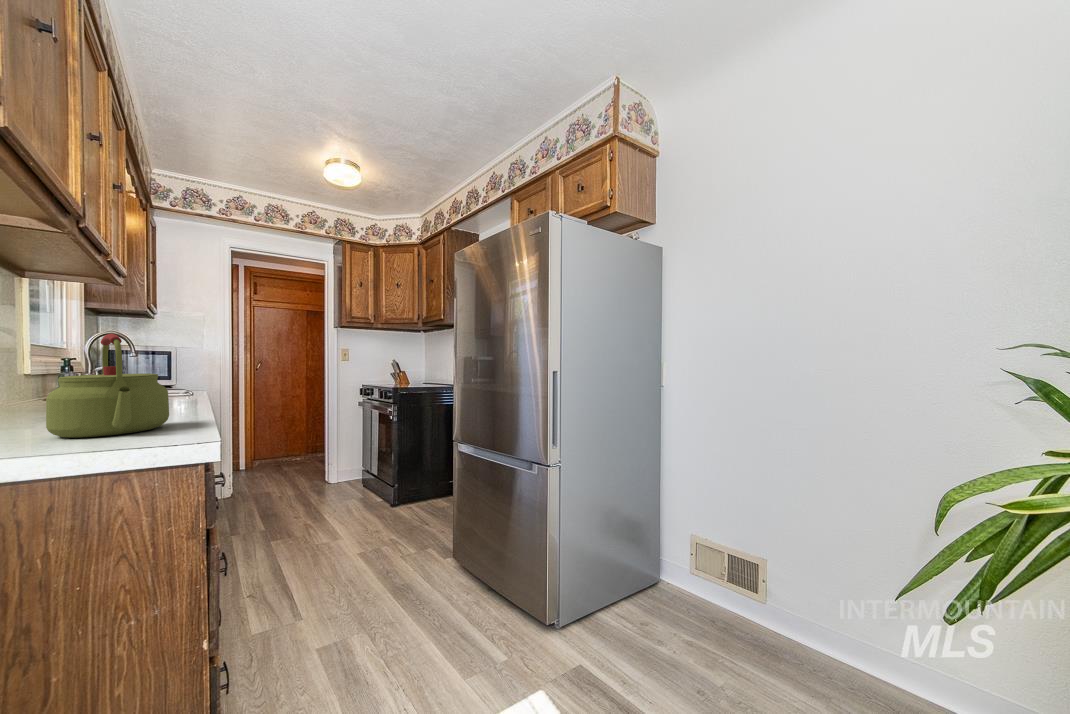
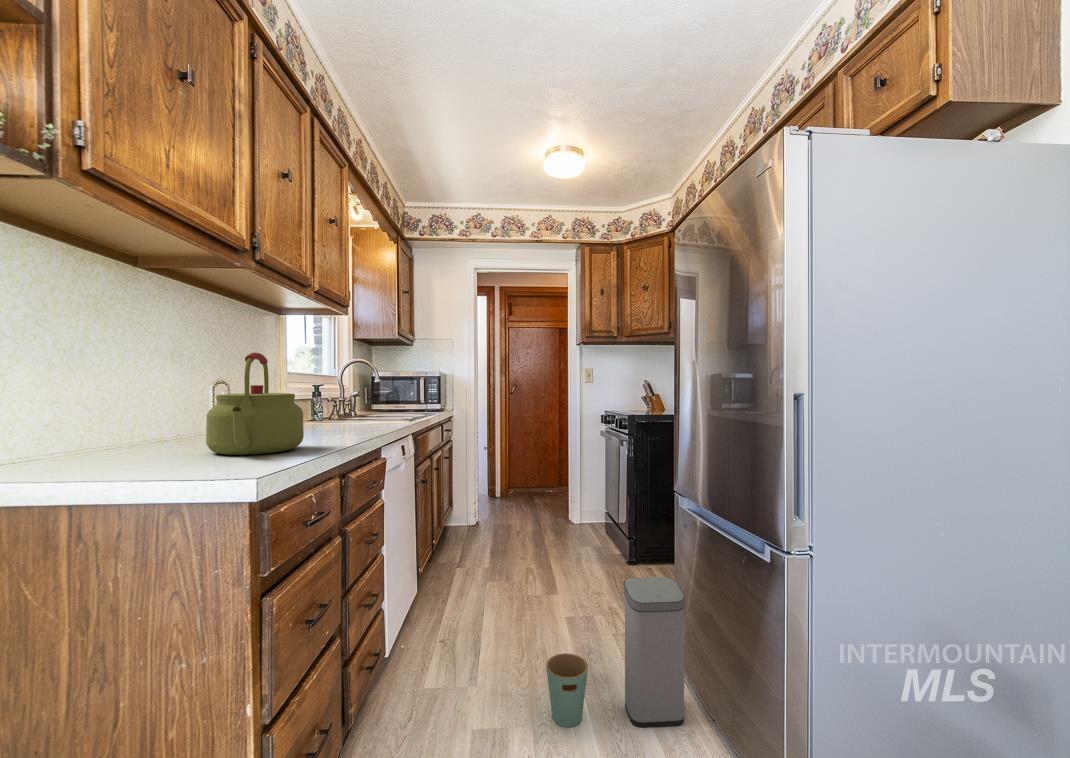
trash can: none [378,486,471,607] -> present [546,577,685,727]

